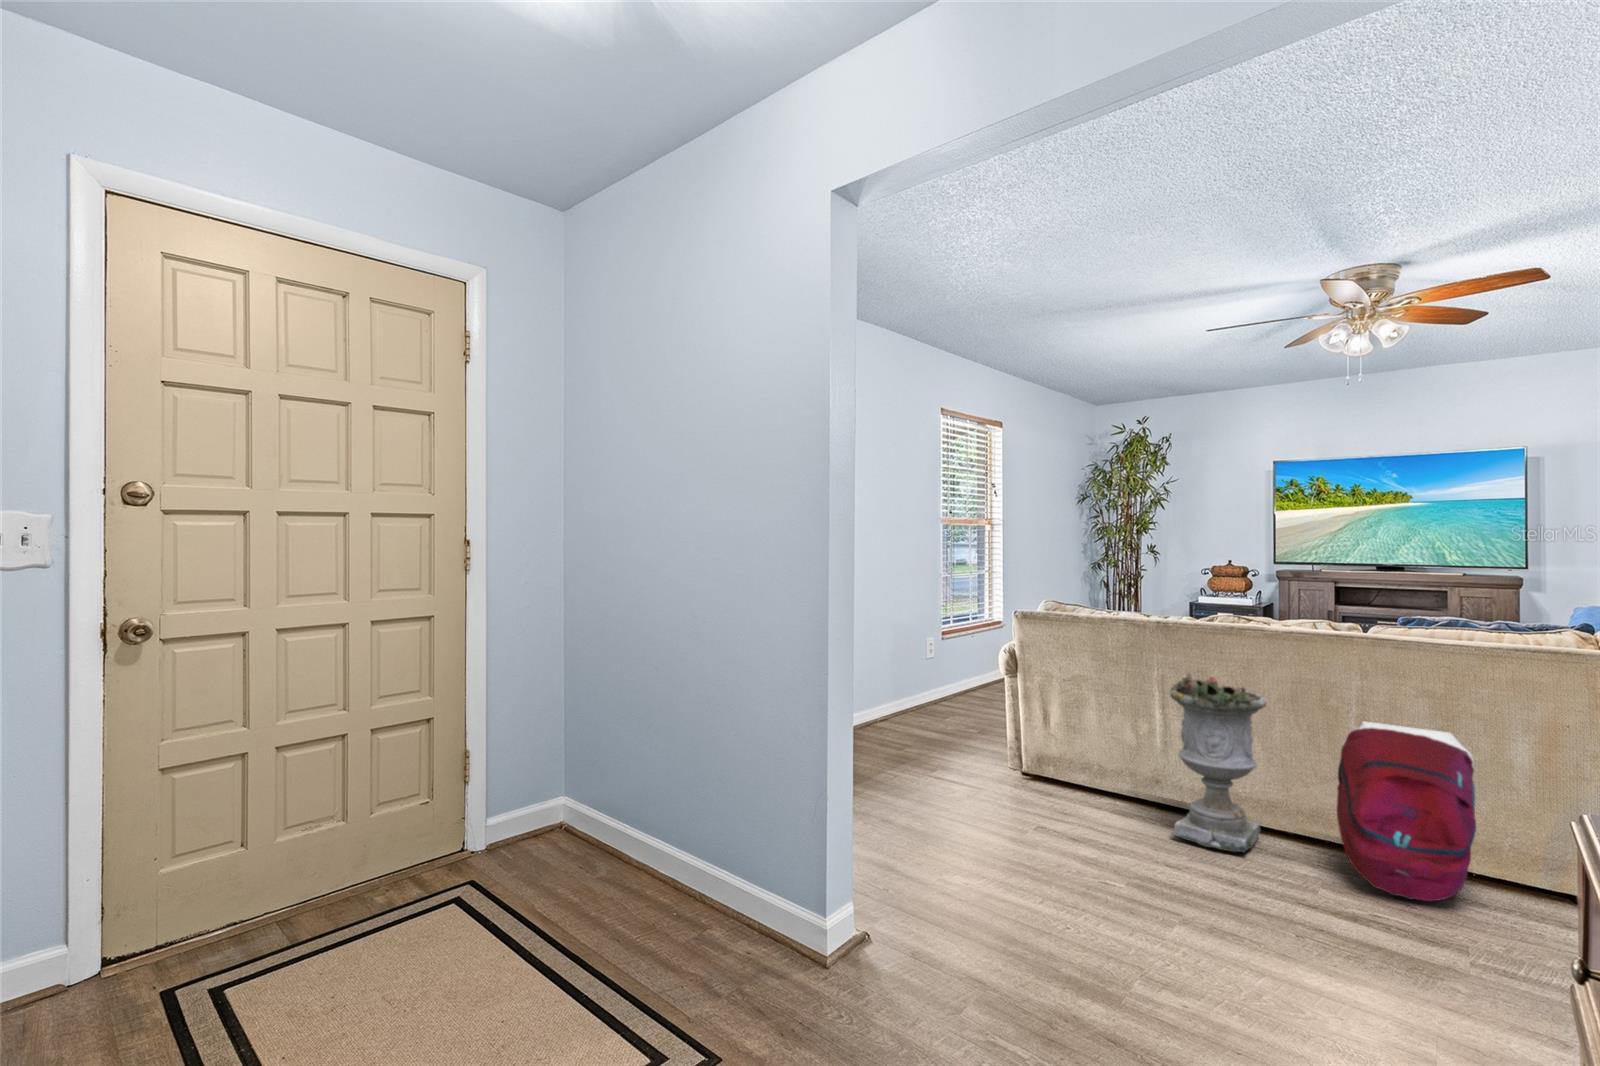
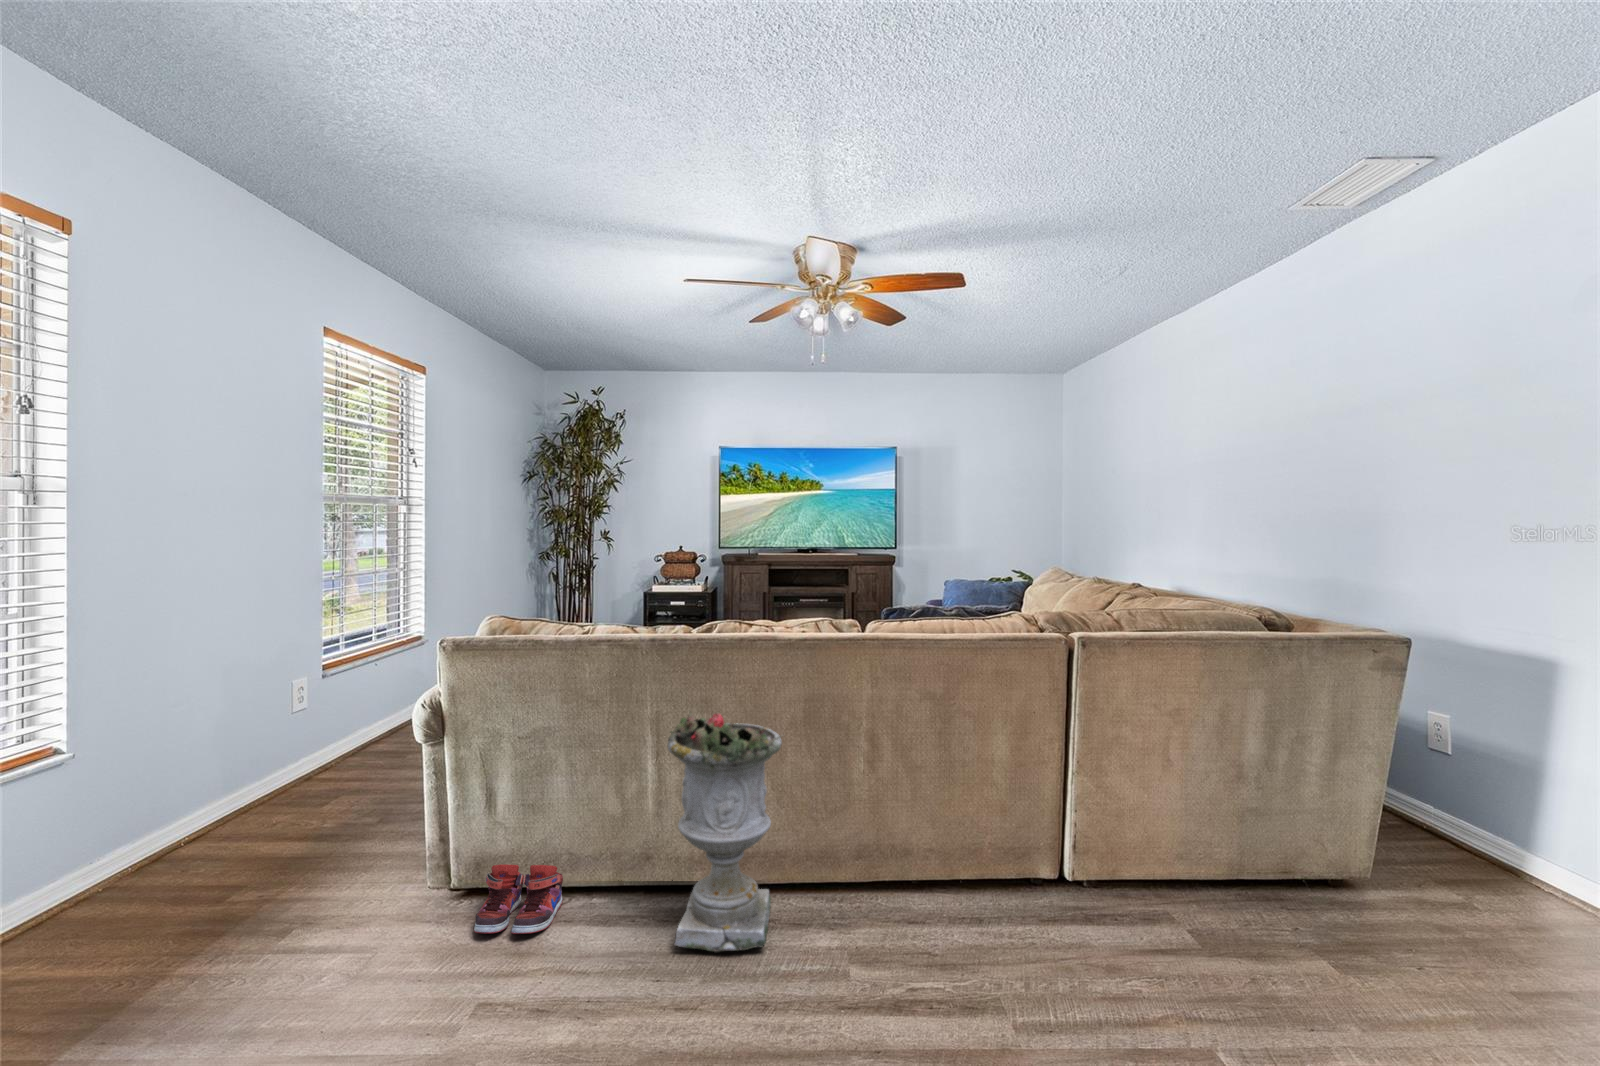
backpack: present [1337,721,1476,901] -> none [853,742,990,958]
shoe: none [1036,761,1096,807] -> present [474,864,563,934]

